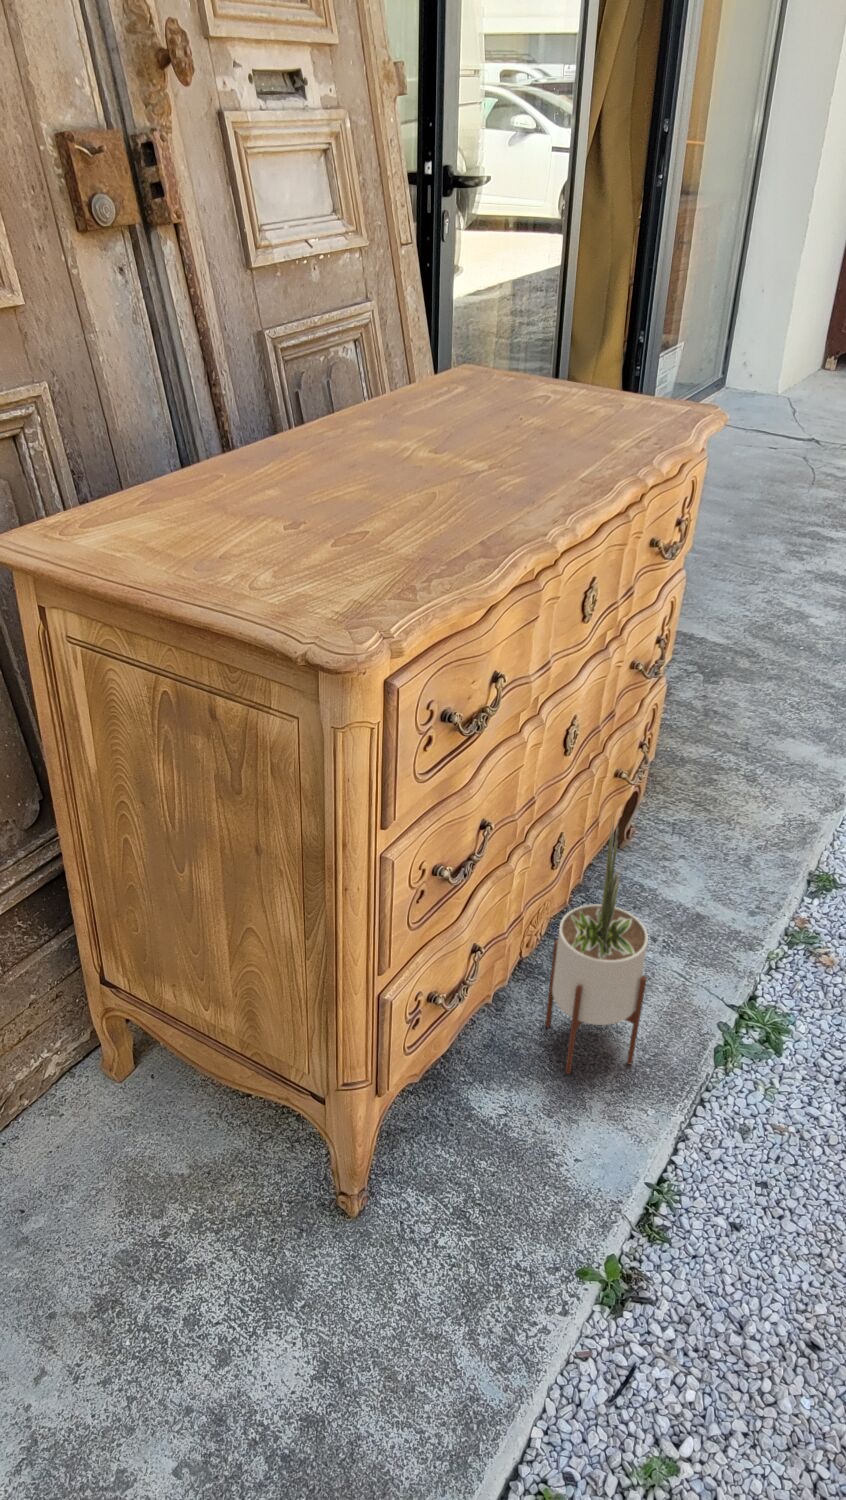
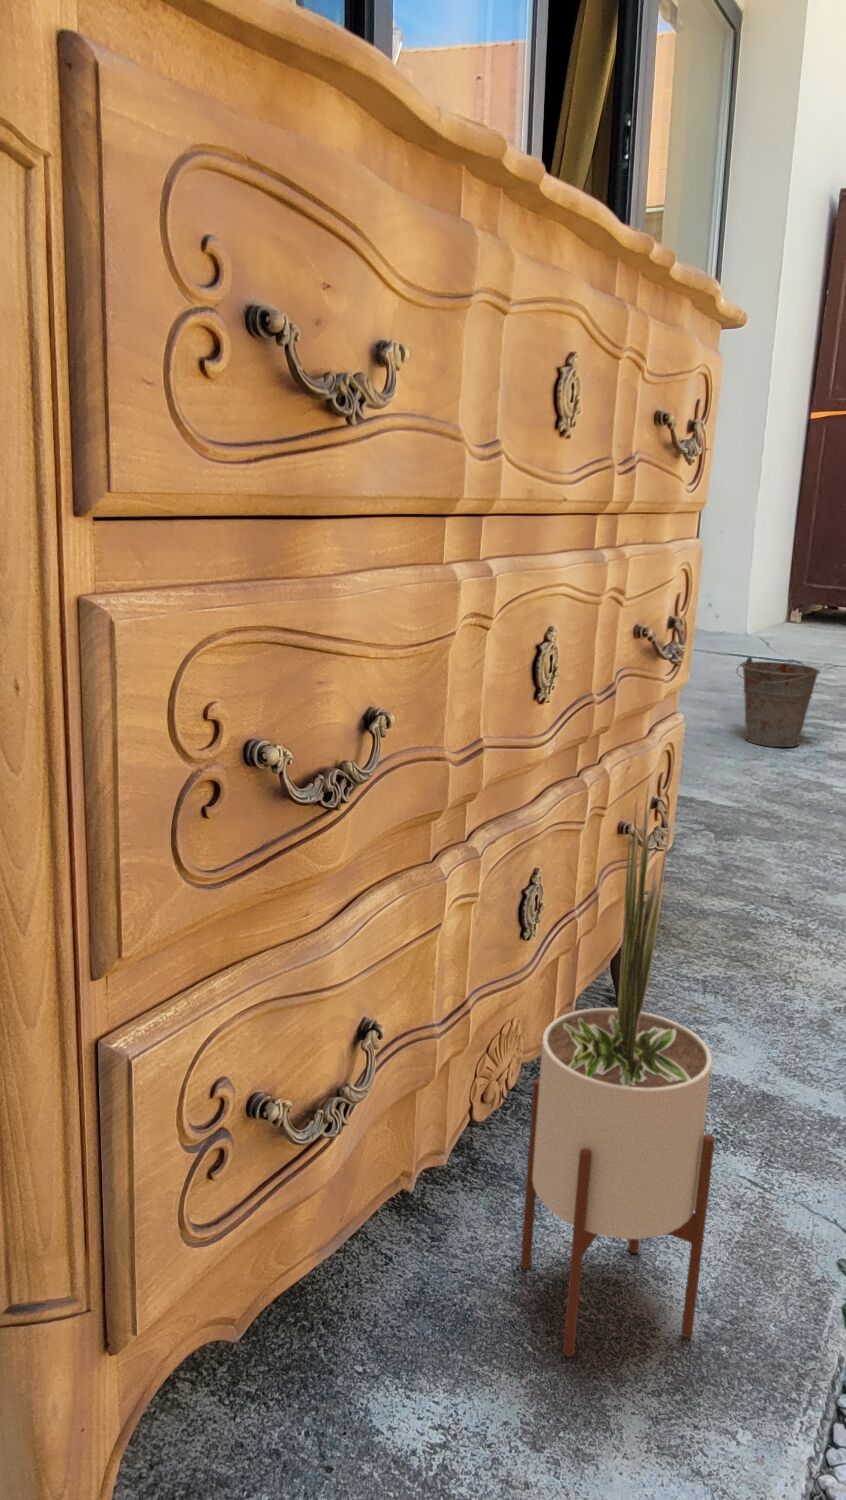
bucket: none [746,482,817,565] -> present [736,657,820,747]

